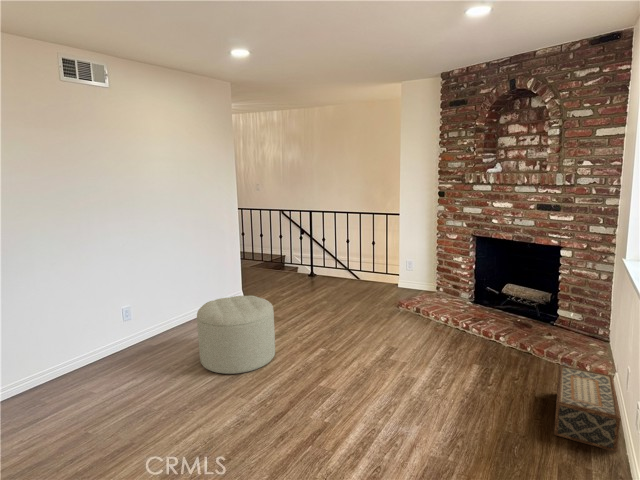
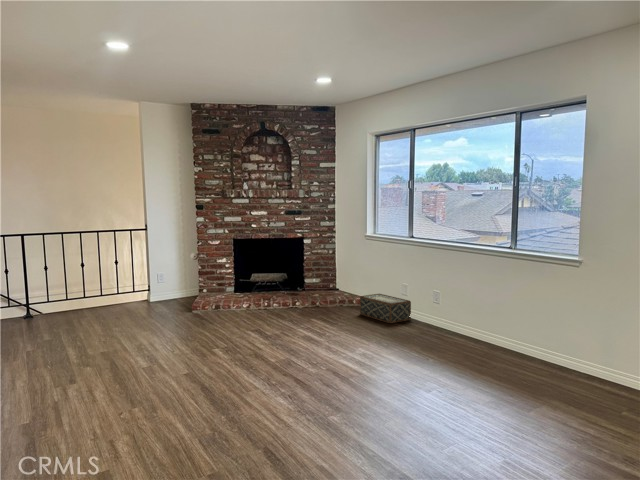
ottoman: present [197,296,275,374] -> none [116,304,206,386]

